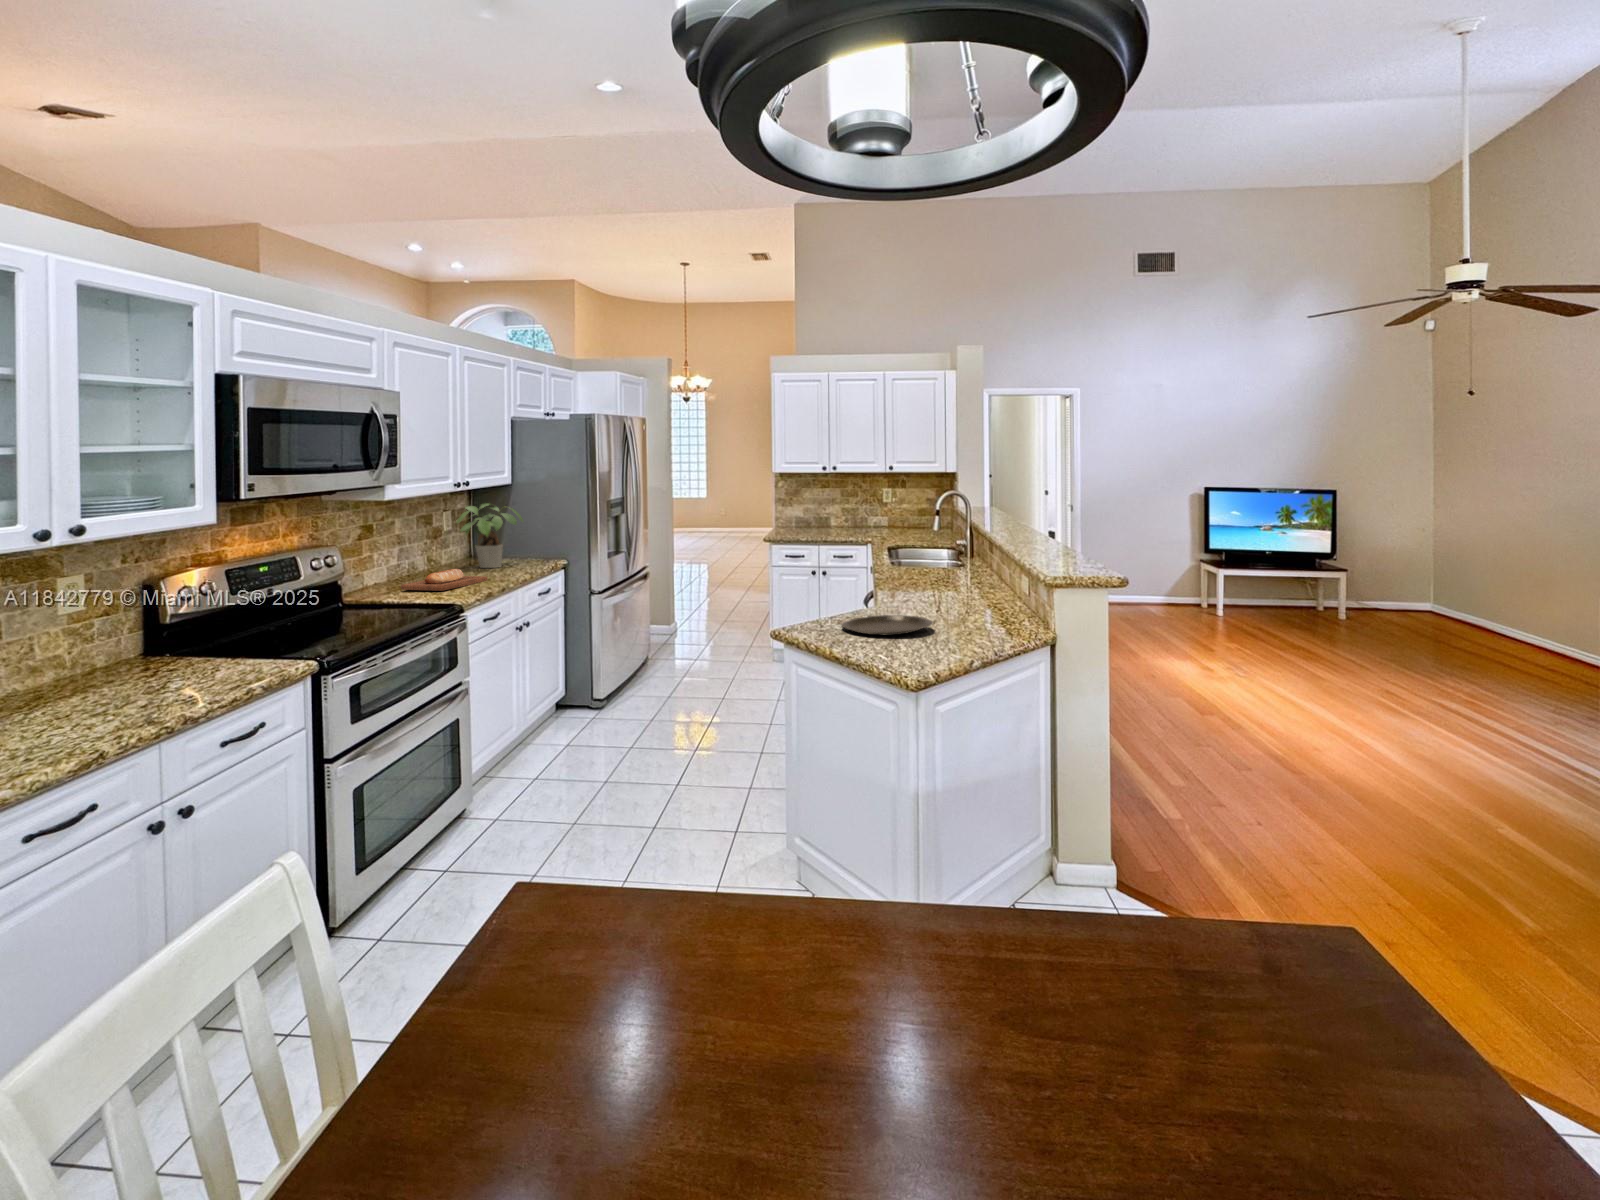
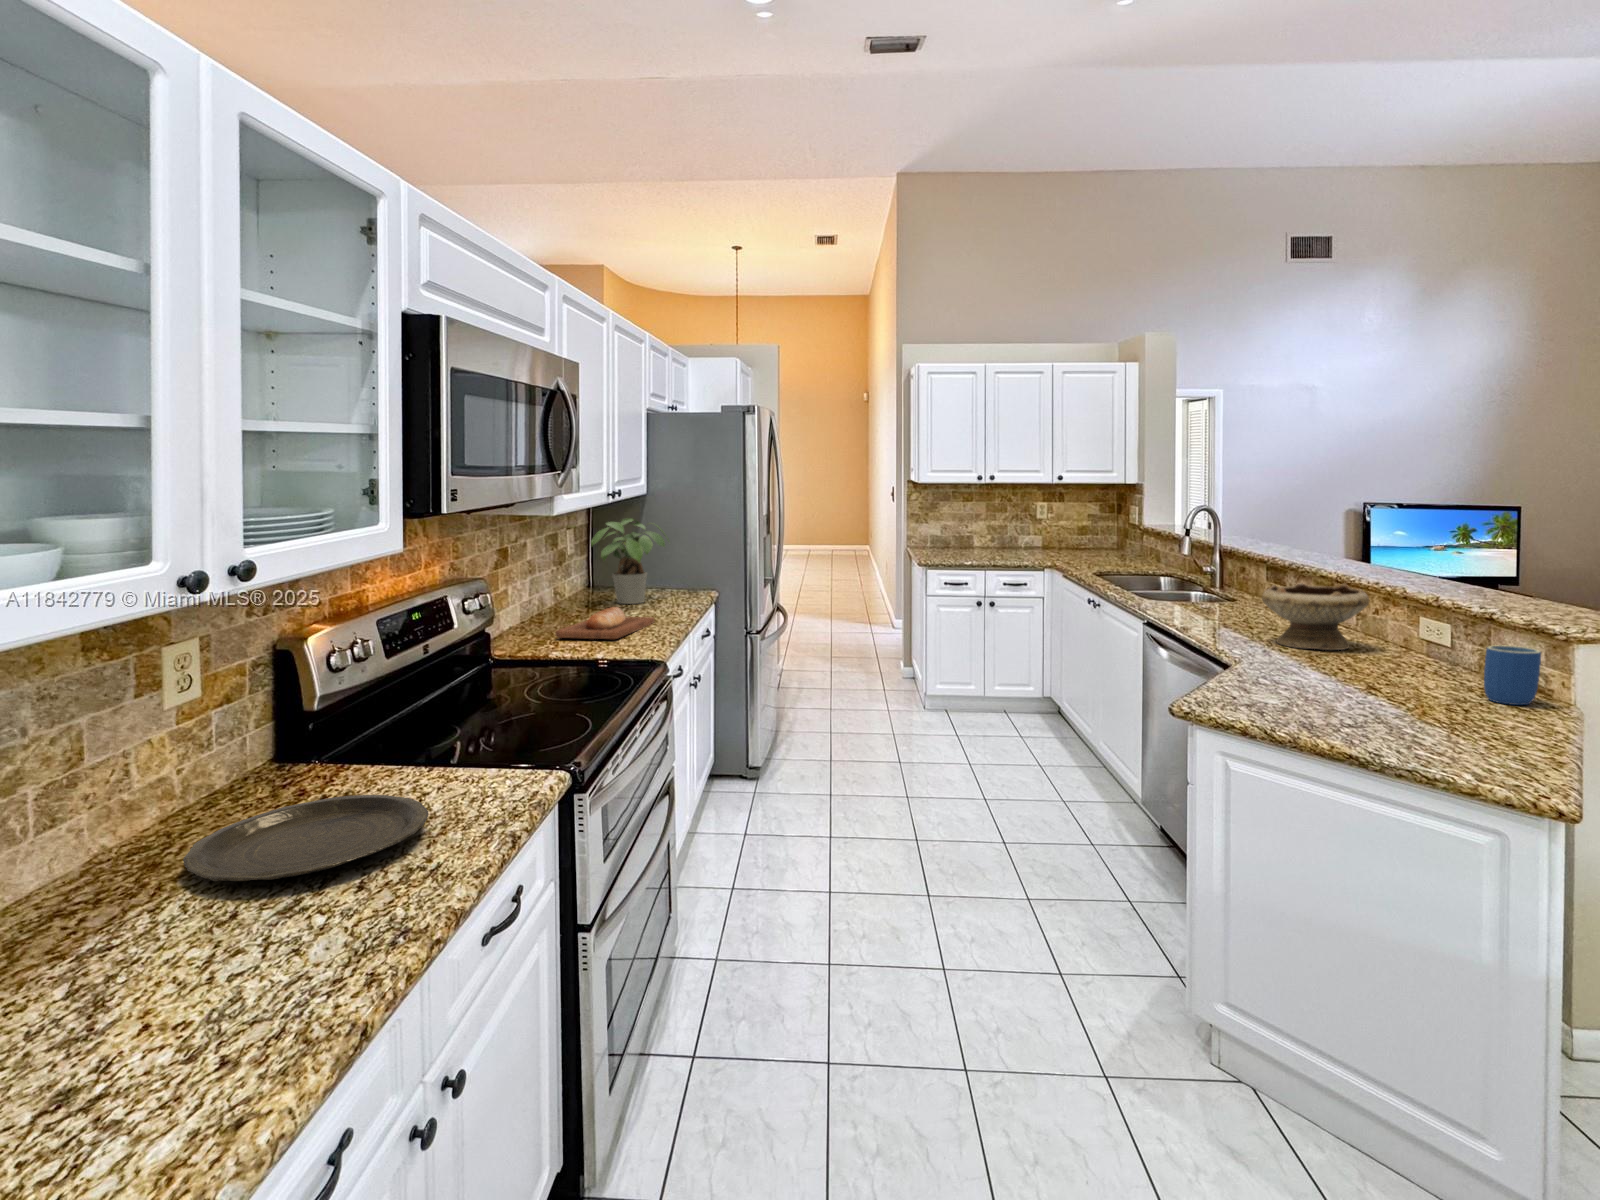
bowl: none [913,550,983,598] -> present [1262,583,1370,650]
mug: none [975,590,1008,629] -> present [1484,645,1541,705]
plate: present [841,615,932,635] -> present [183,795,428,881]

